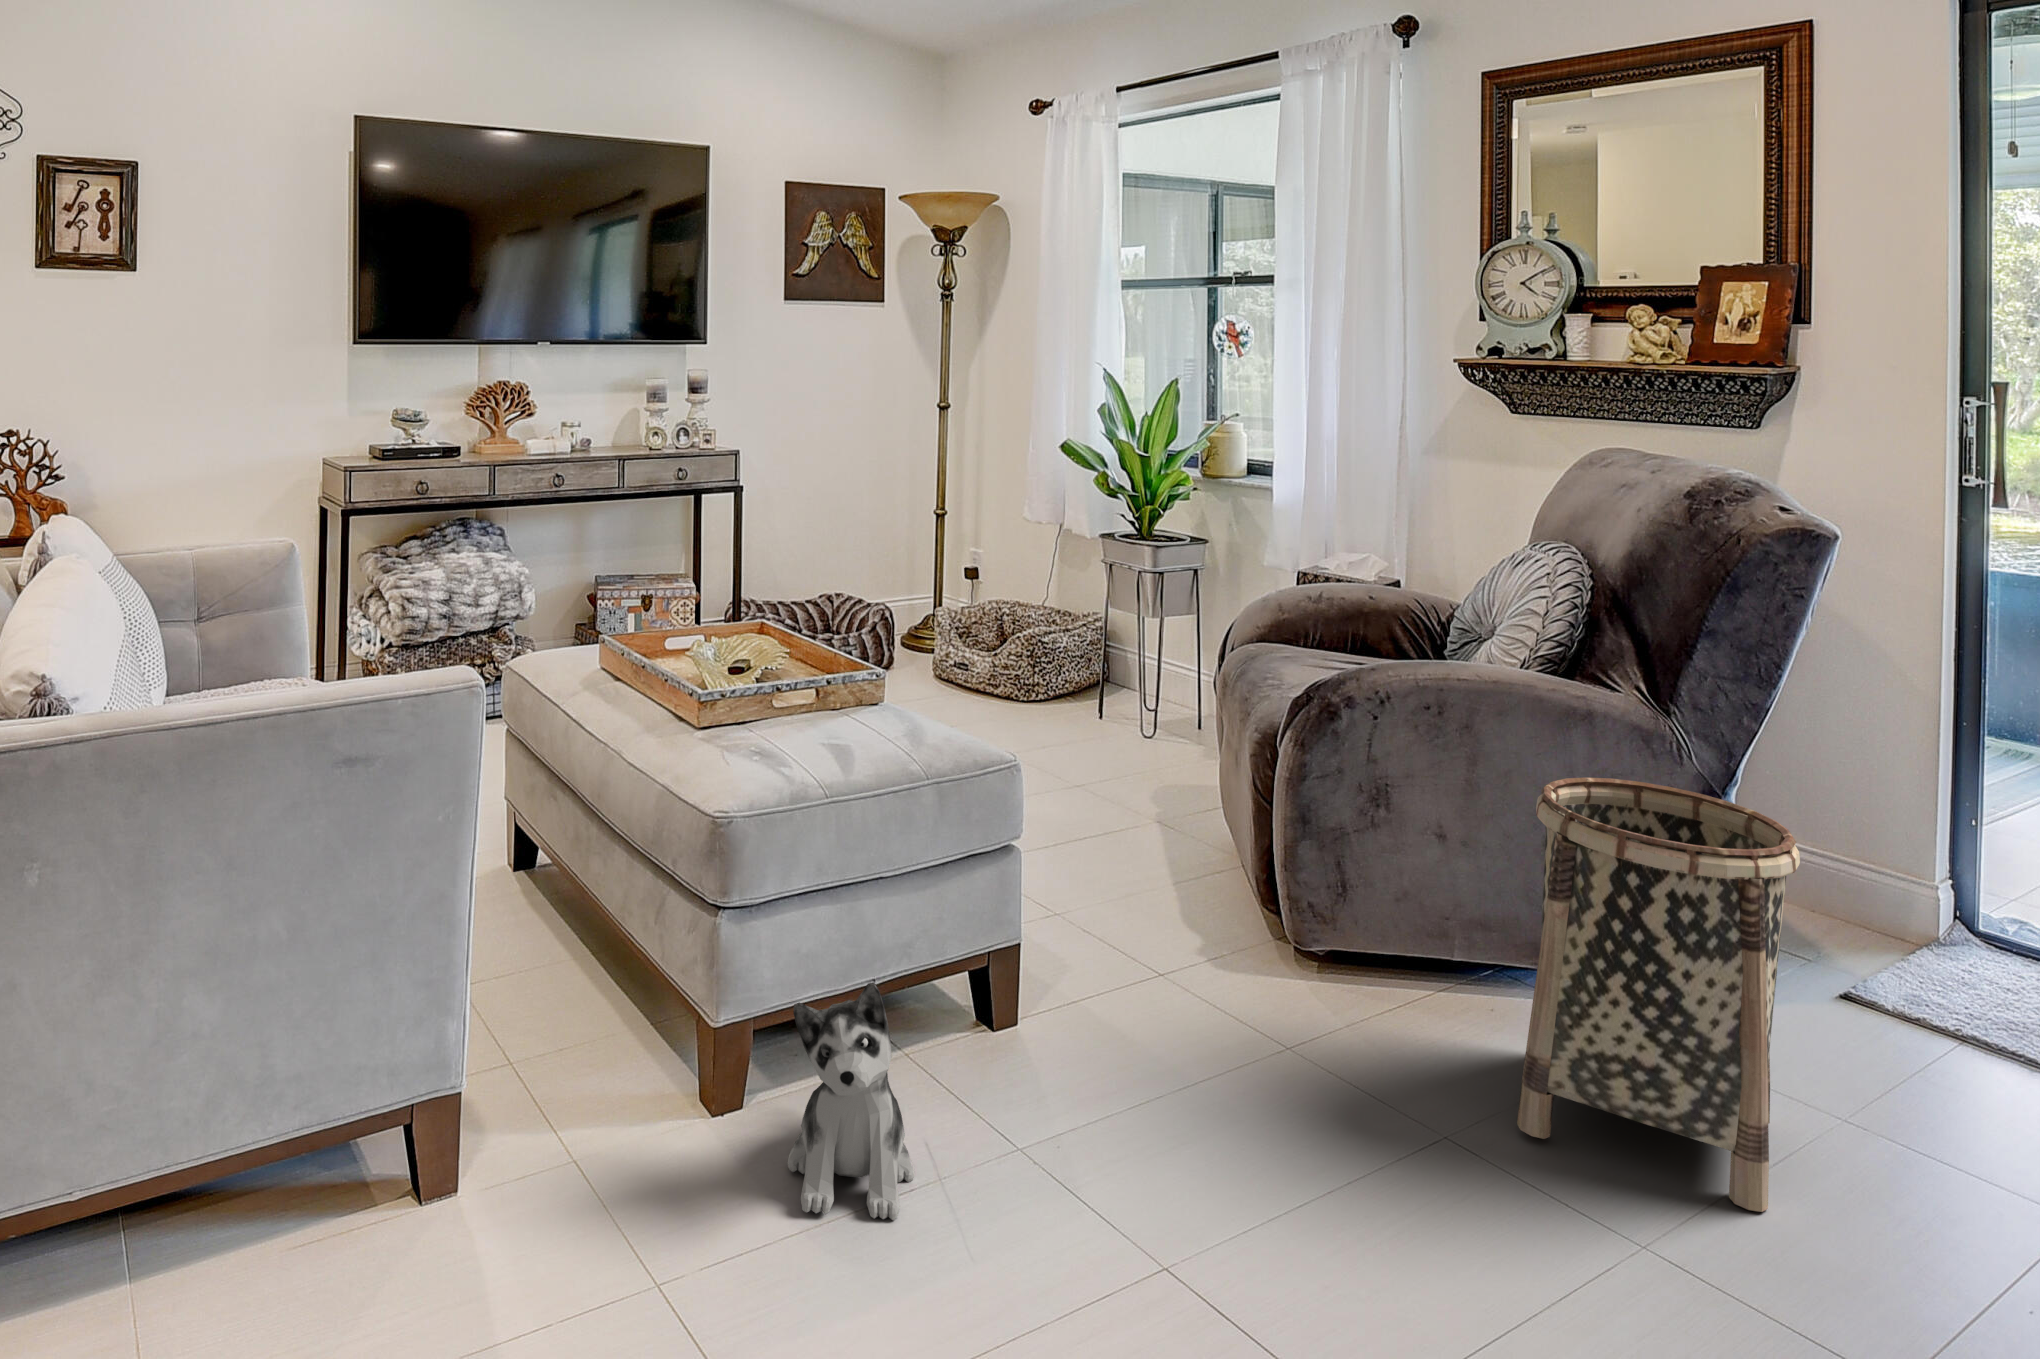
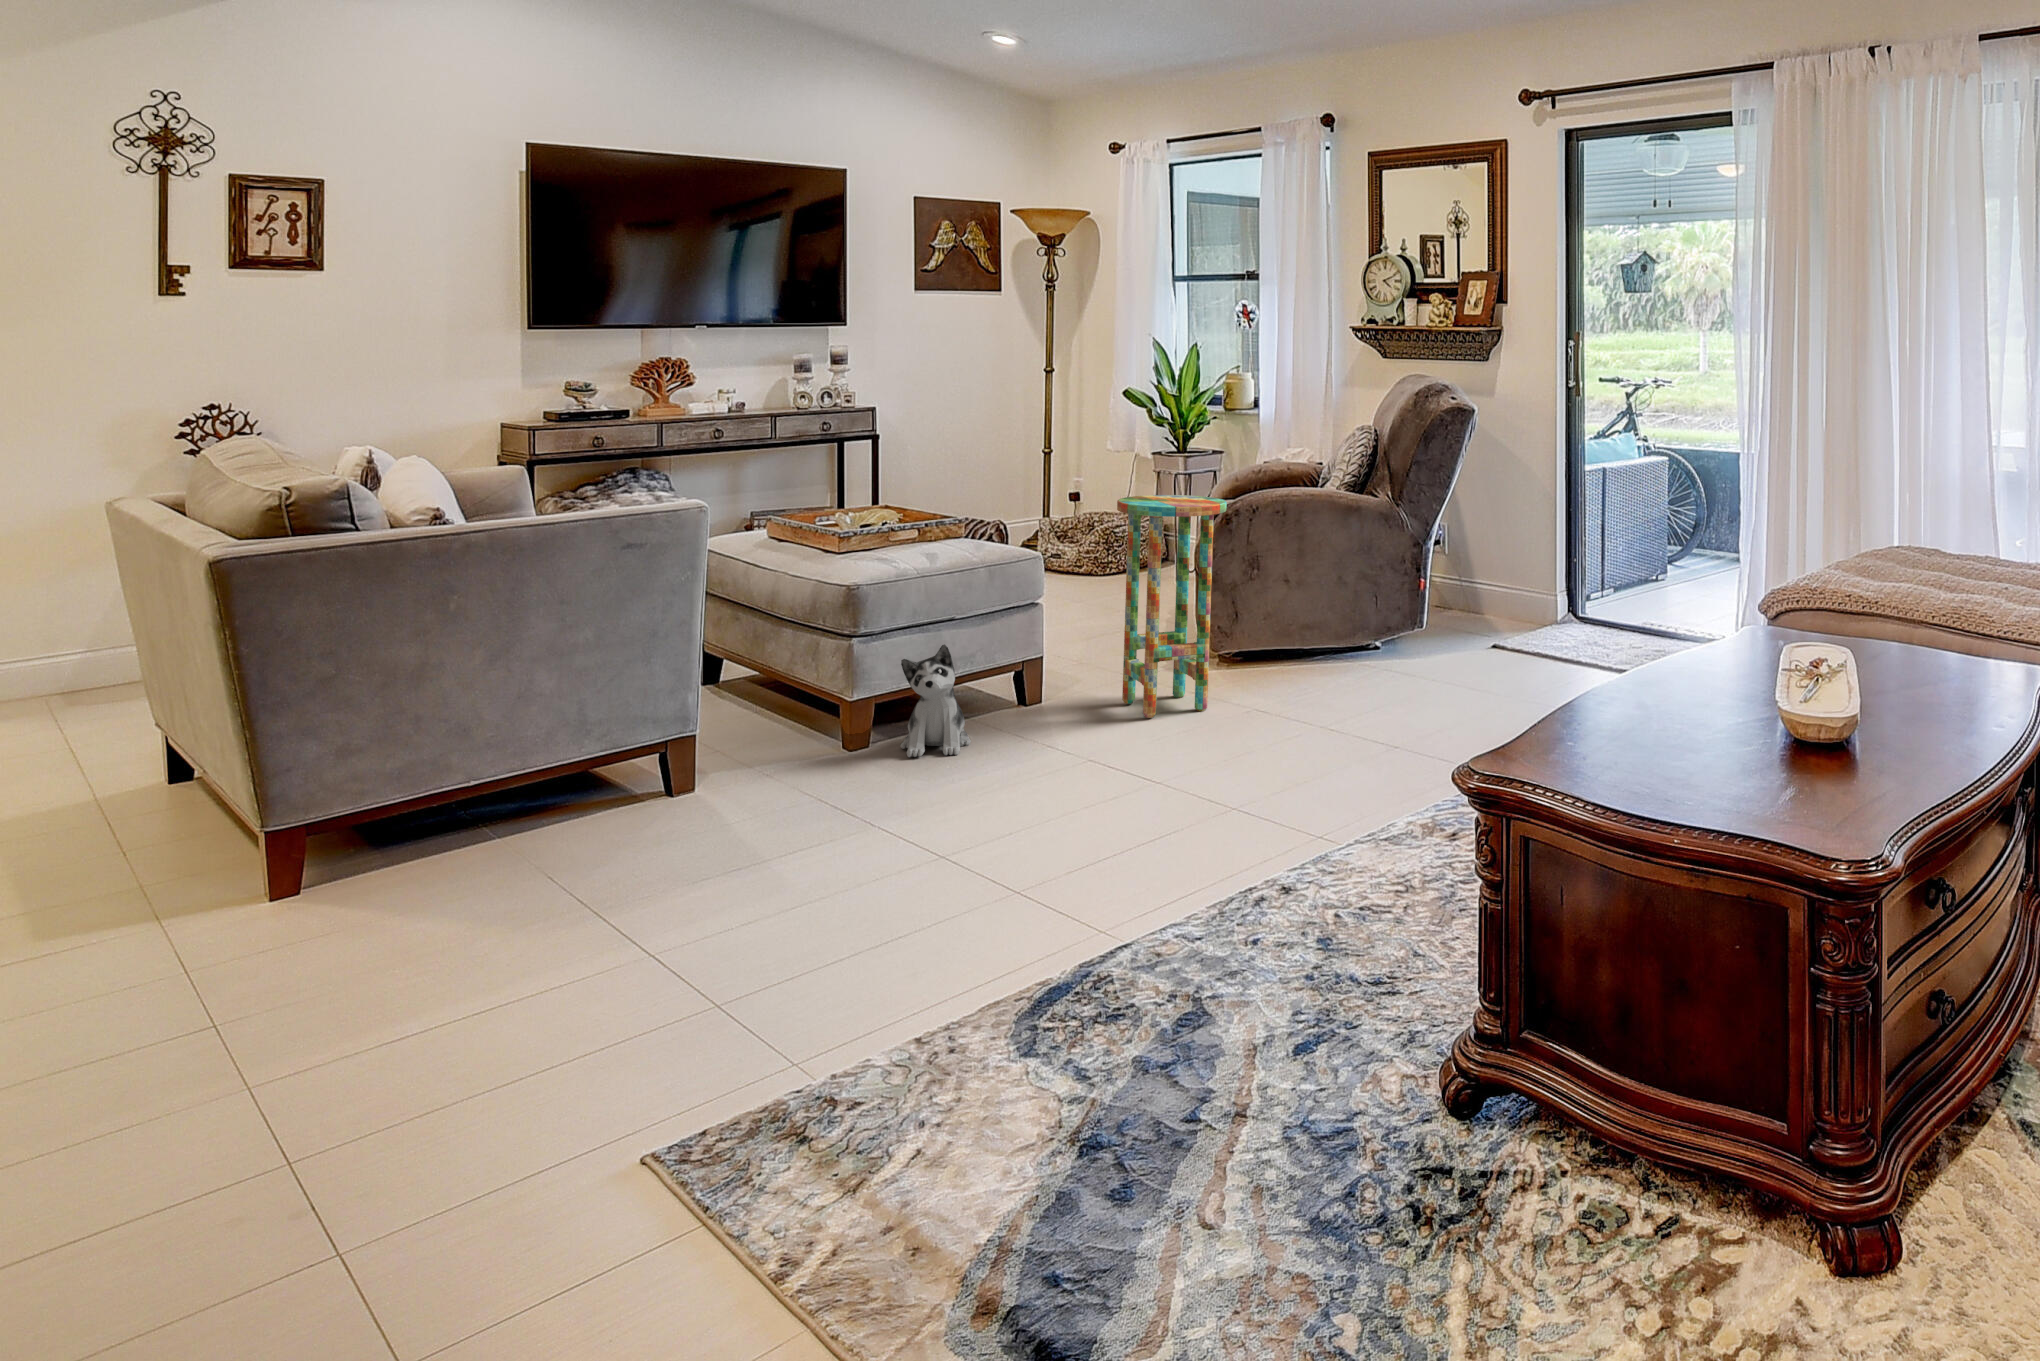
side table: none [1173,679,1401,1150] -> present [1117,495,1227,718]
basket: present [1517,778,1800,1212] -> none [1287,533,1410,707]

